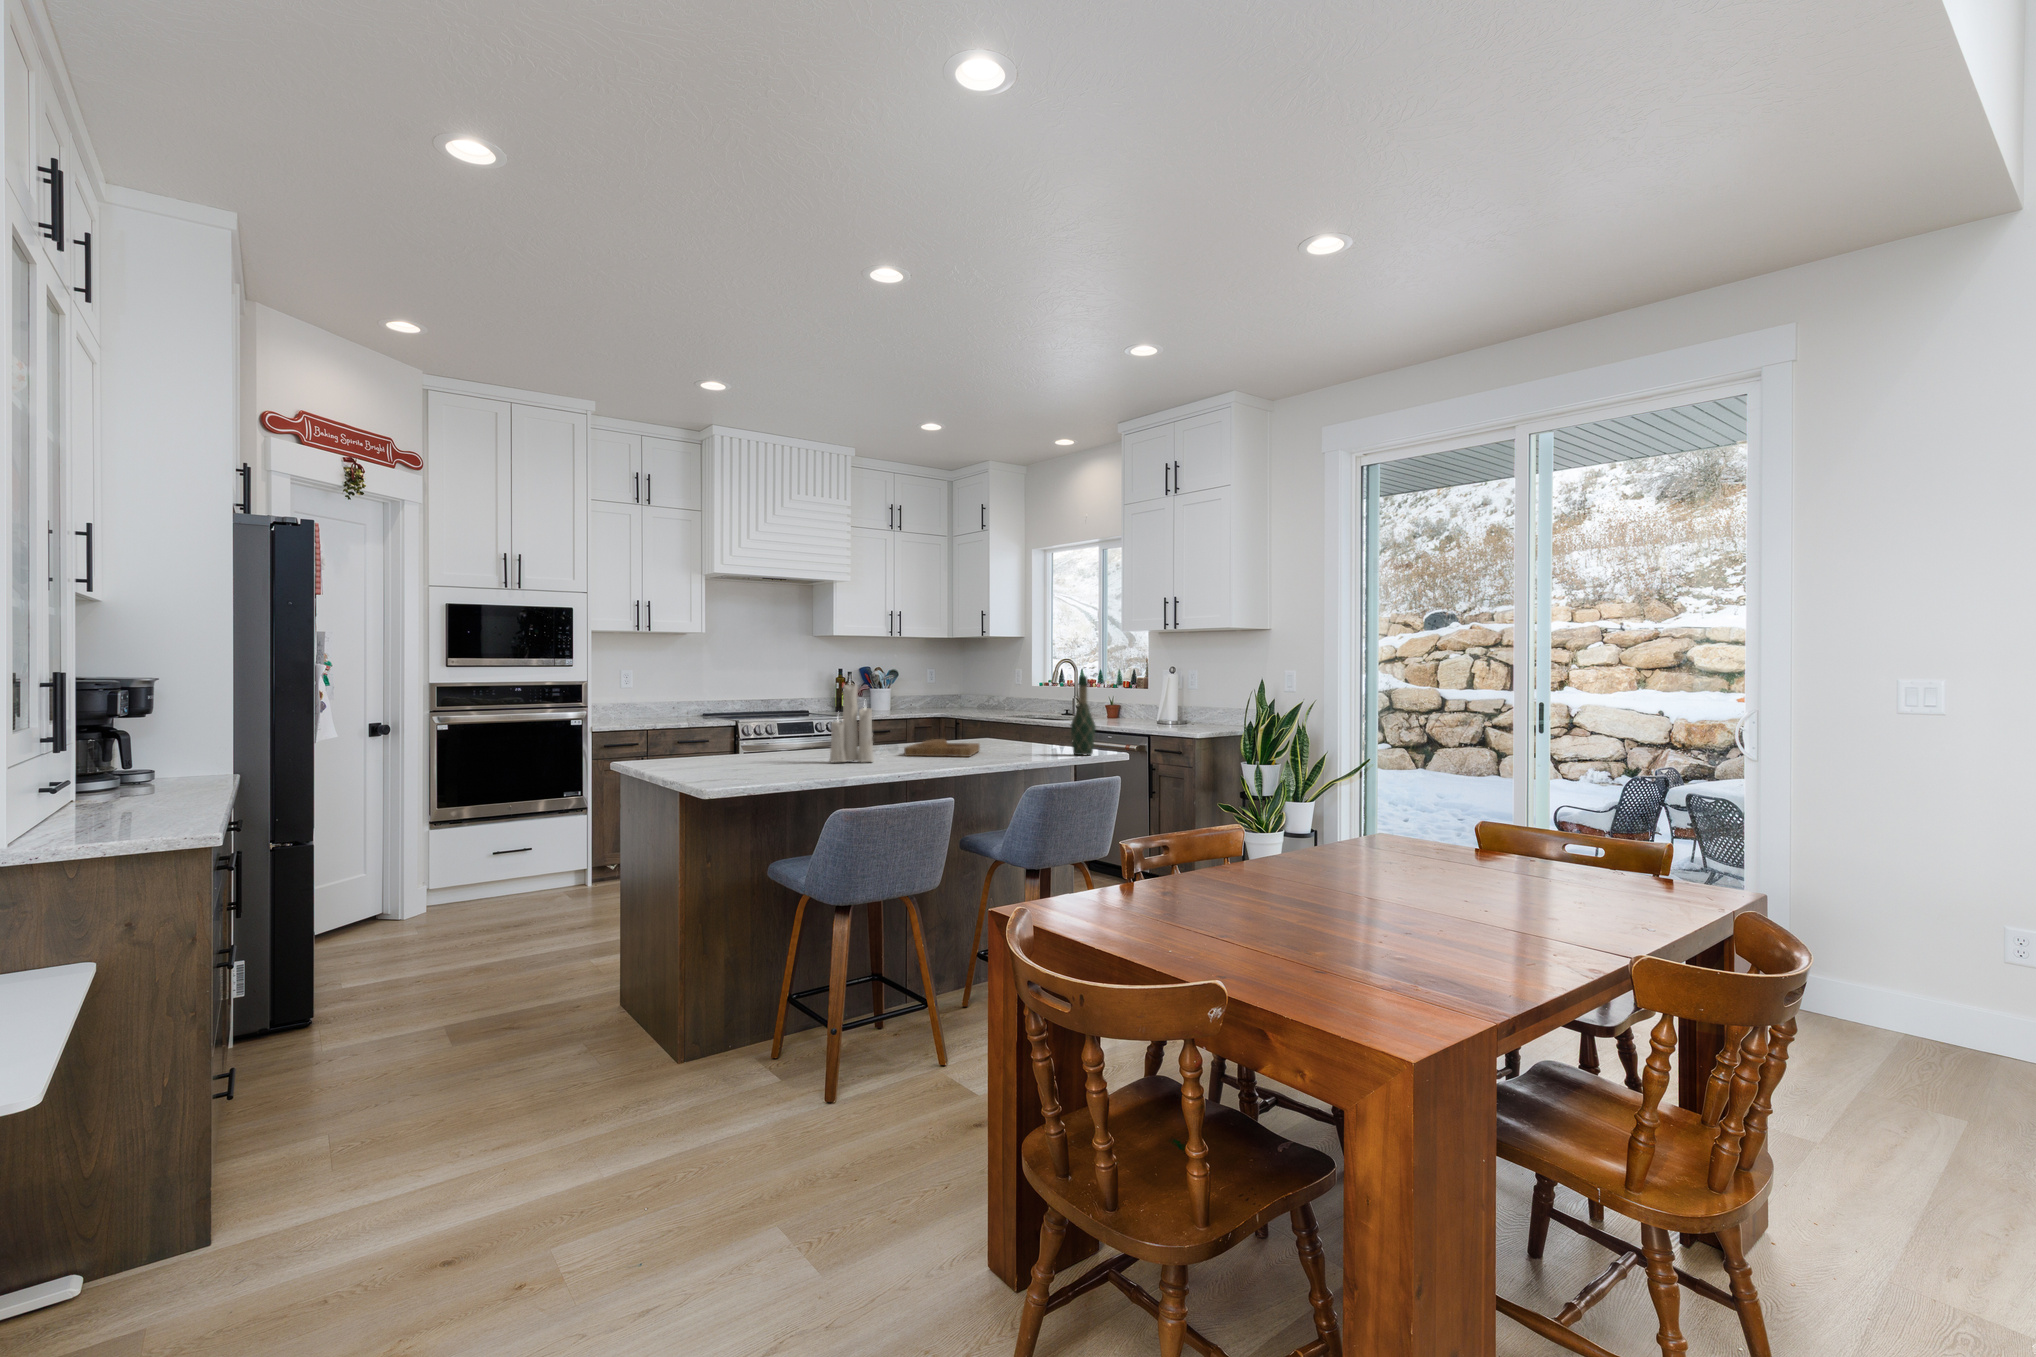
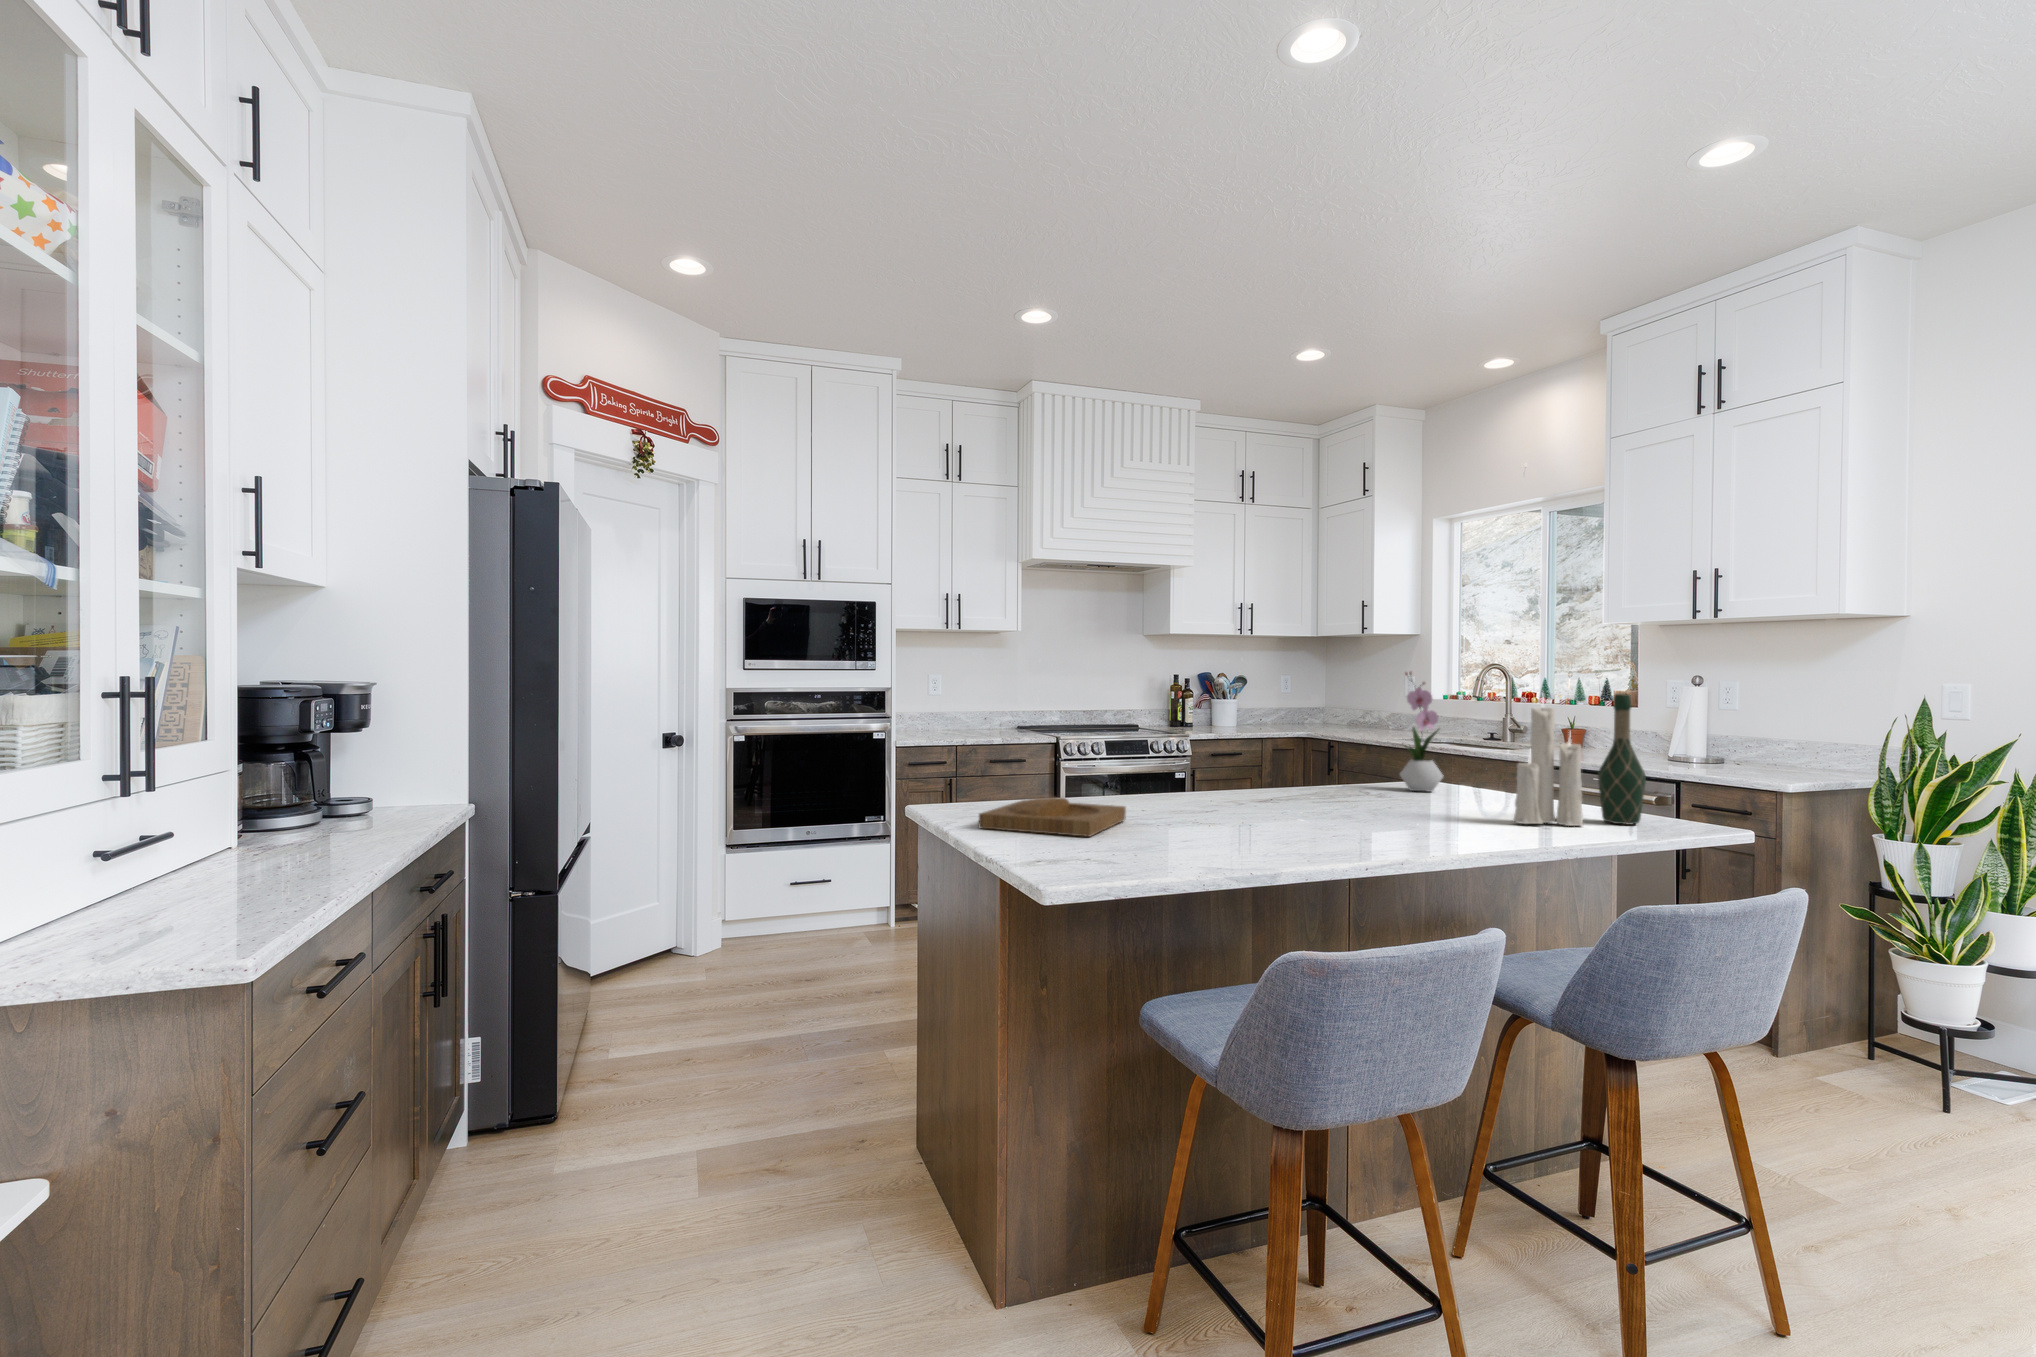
flower arrangement: none [971,663,999,745] -> present [1400,672,1443,792]
candle: present [829,684,874,762] -> present [1513,699,1583,826]
tray: present [904,739,980,757] -> present [979,797,1126,837]

